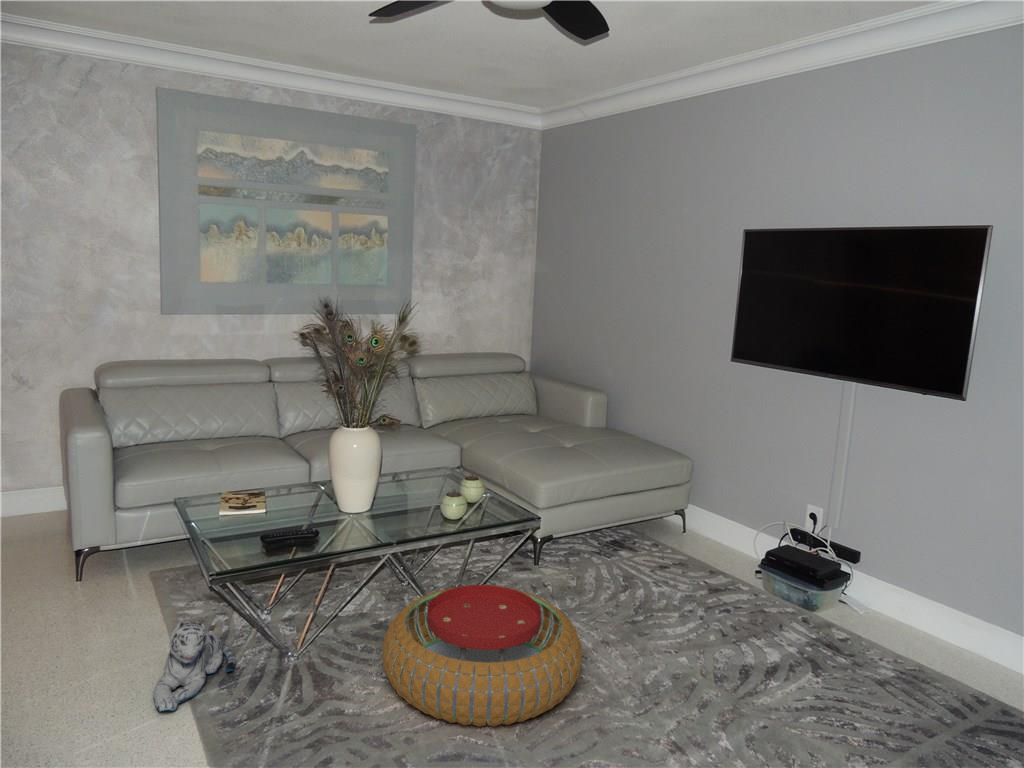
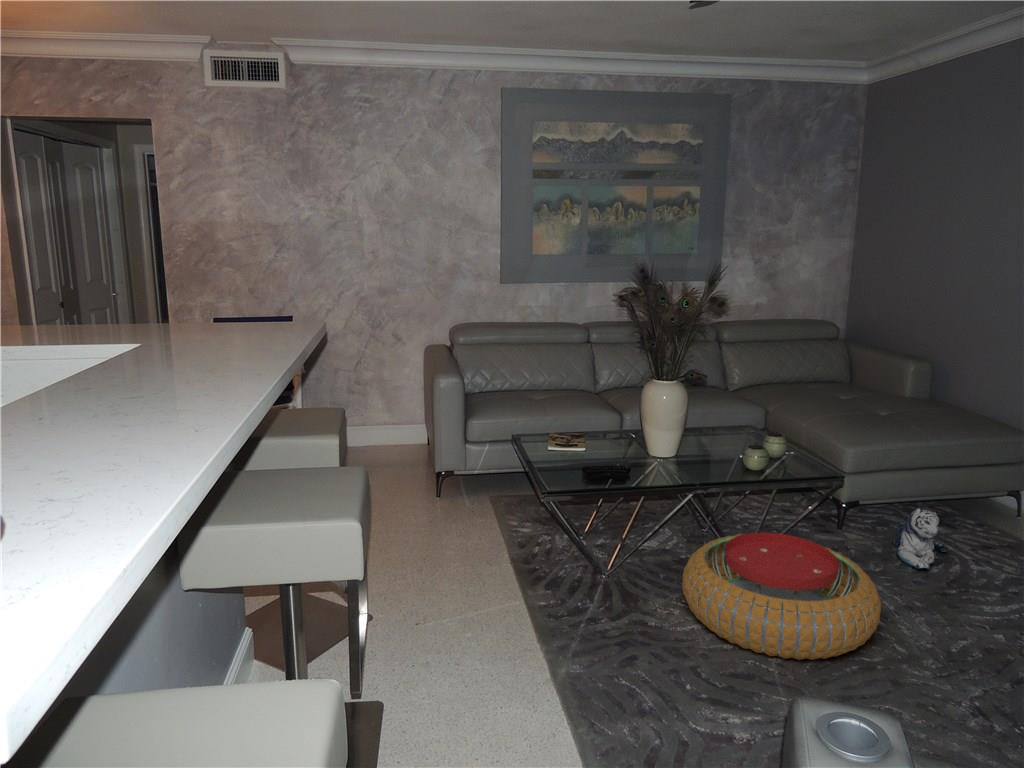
plush toy: present [153,622,236,712] -> present [892,508,947,569]

